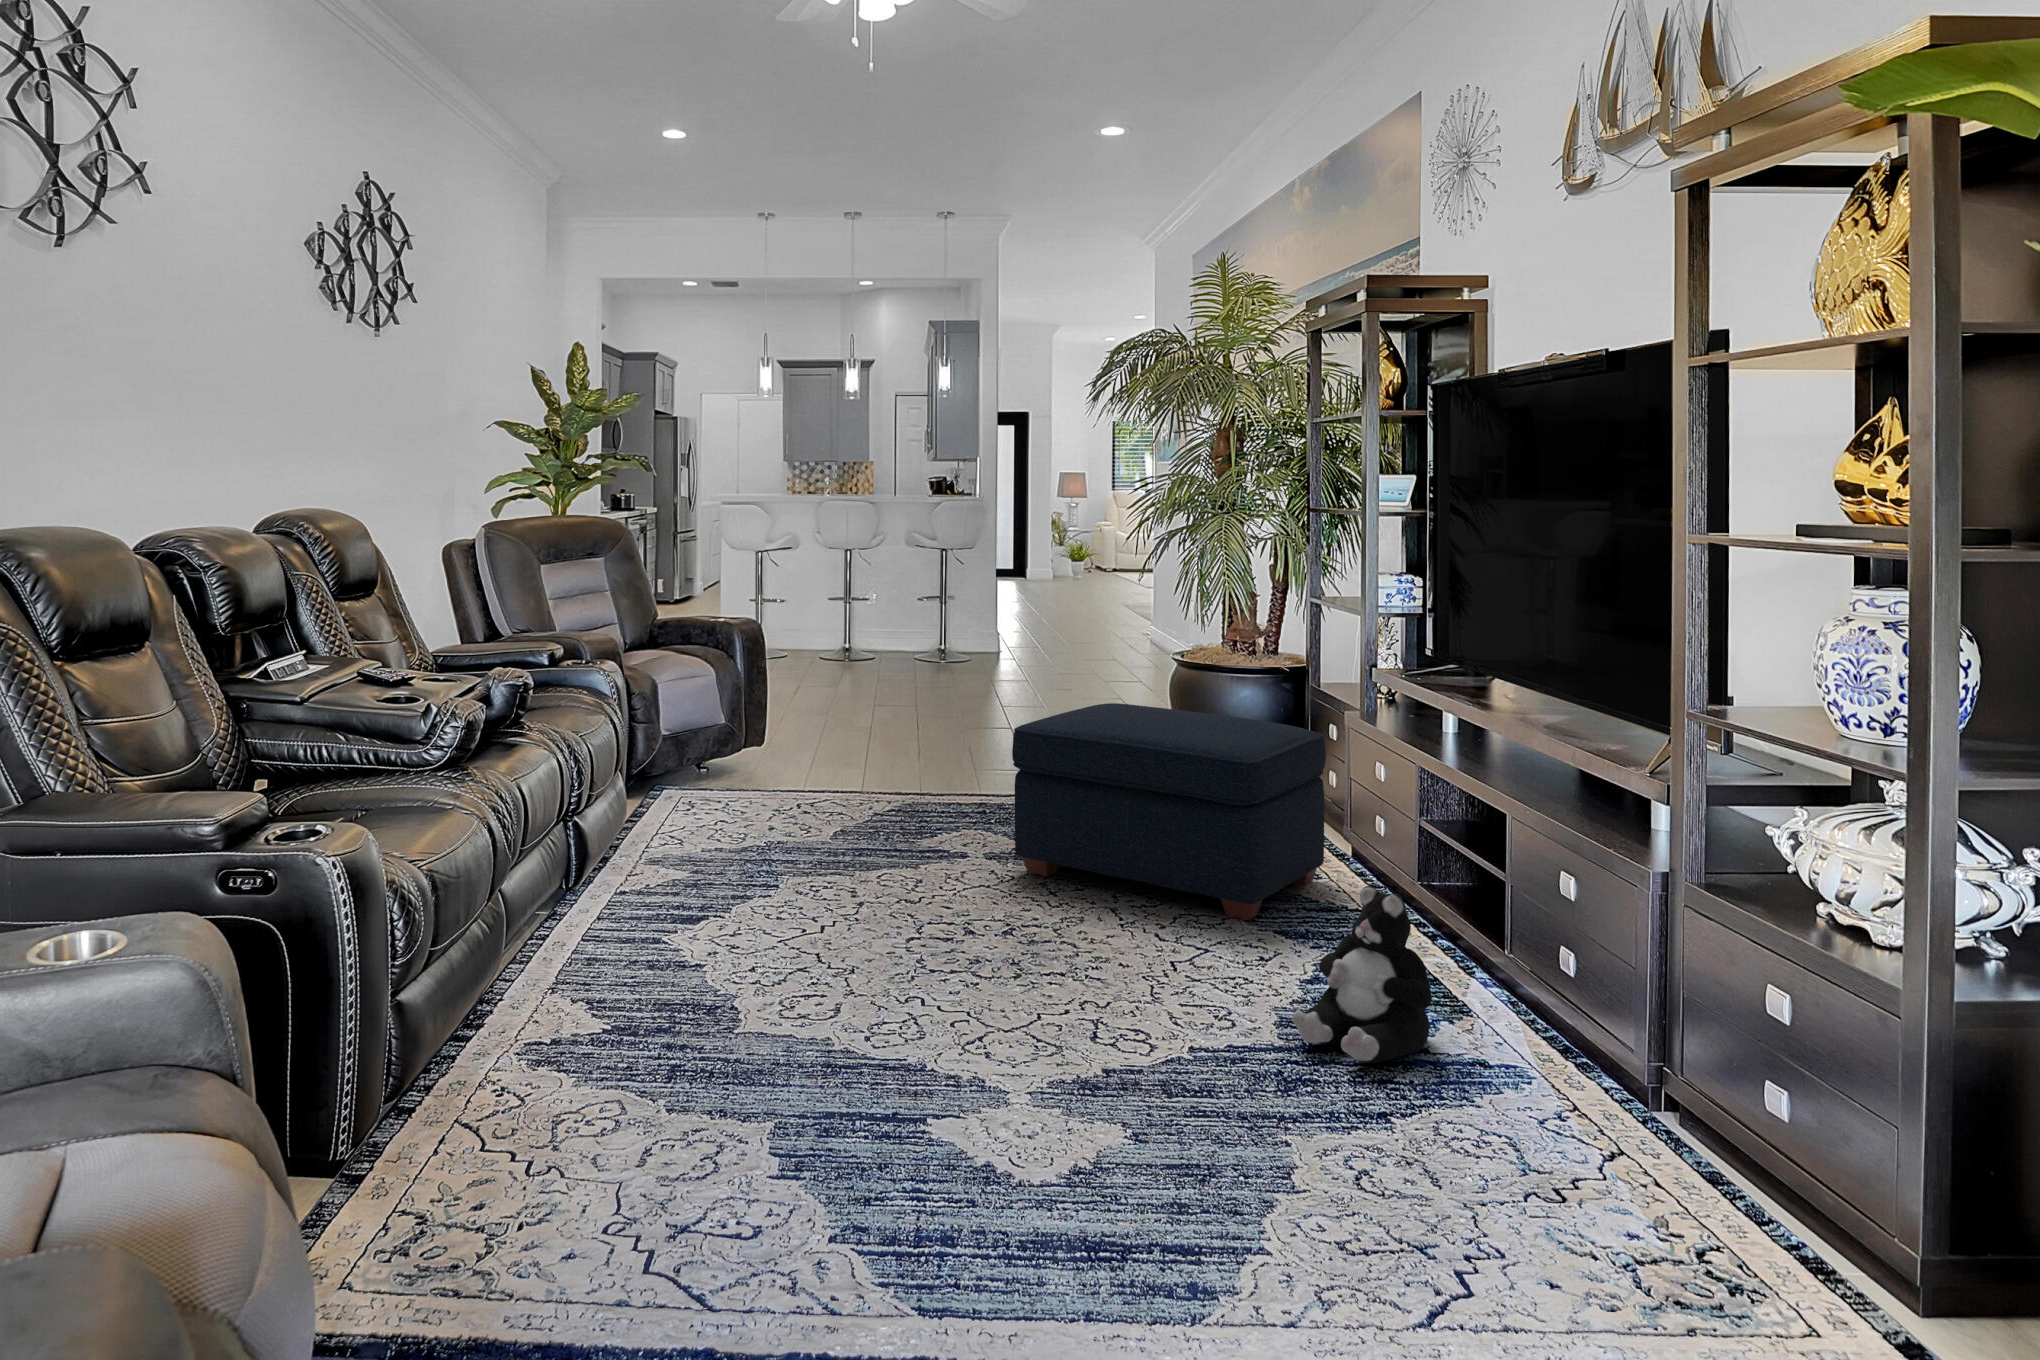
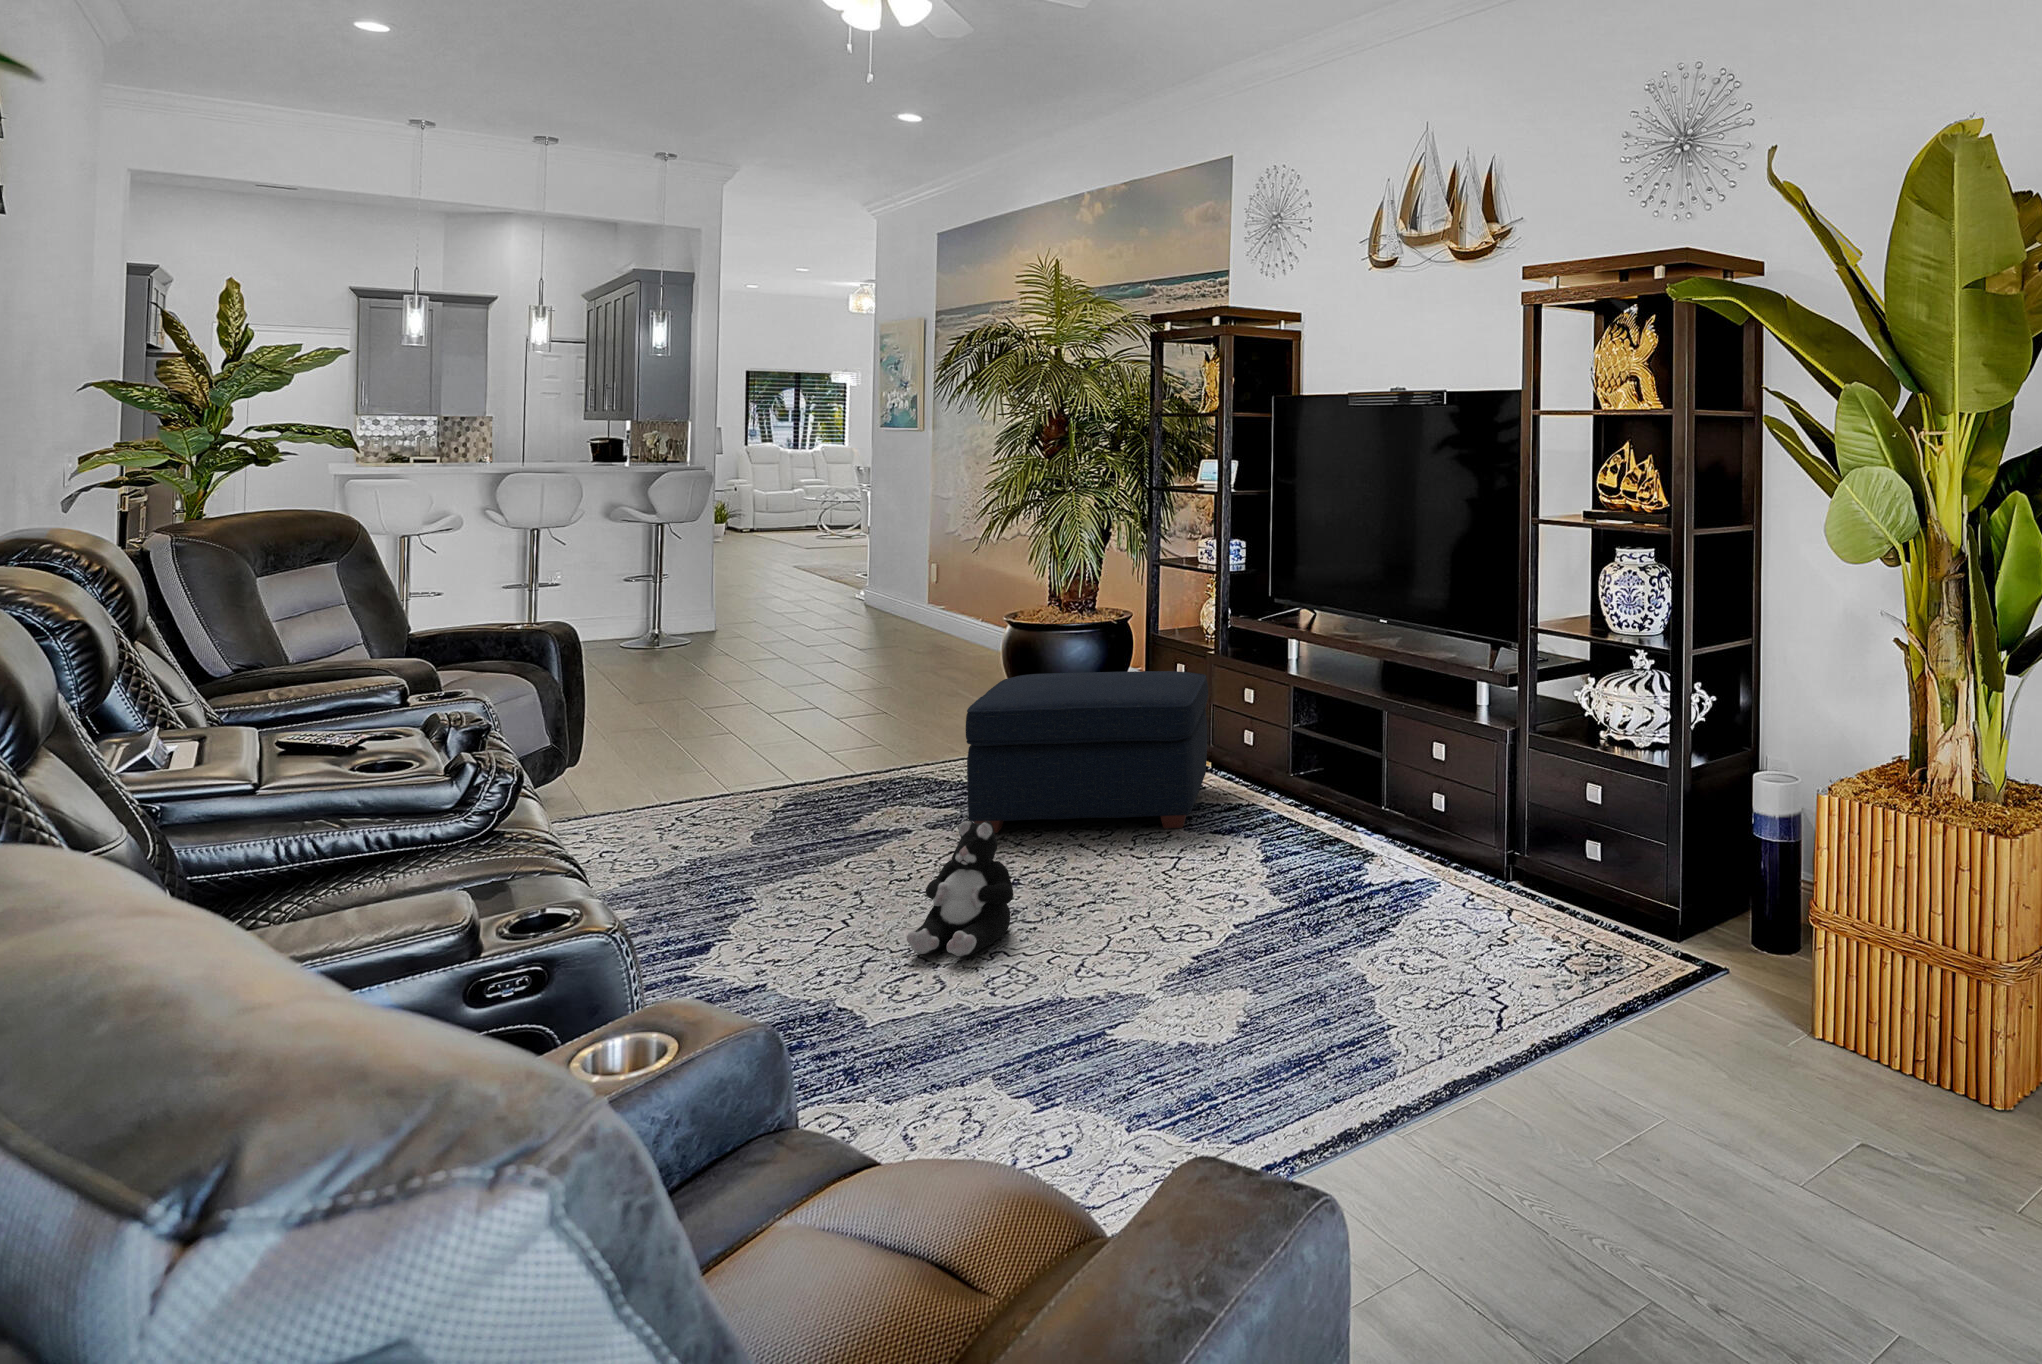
plush toy: present [1293,886,1432,1063] -> present [907,820,1014,957]

